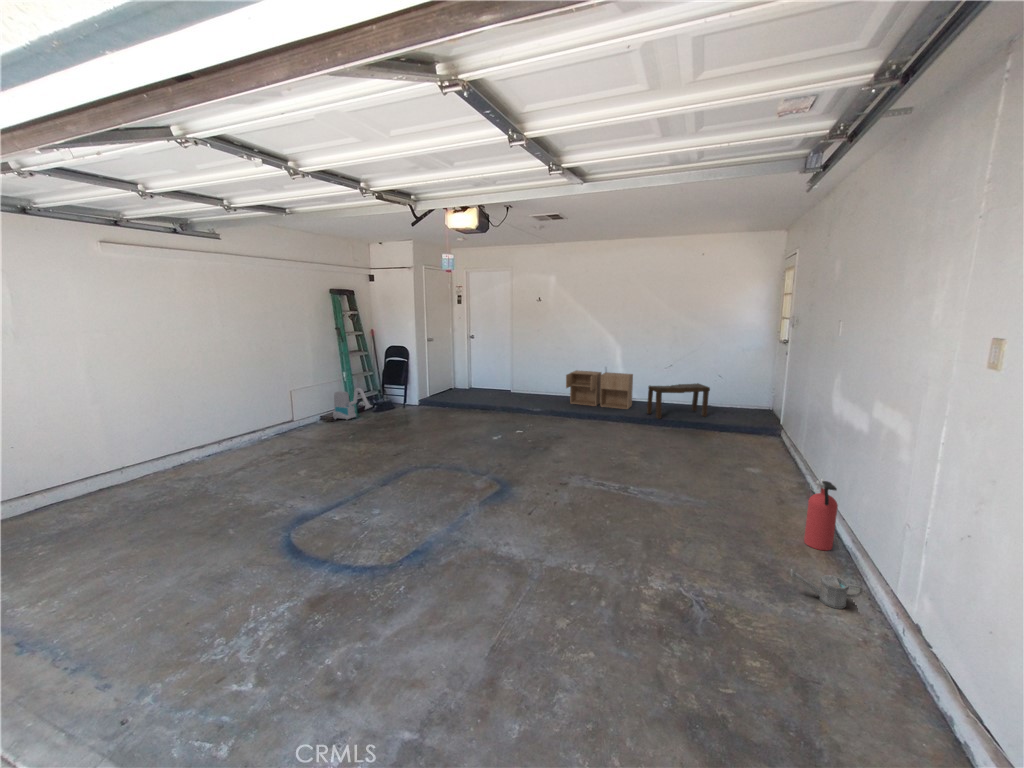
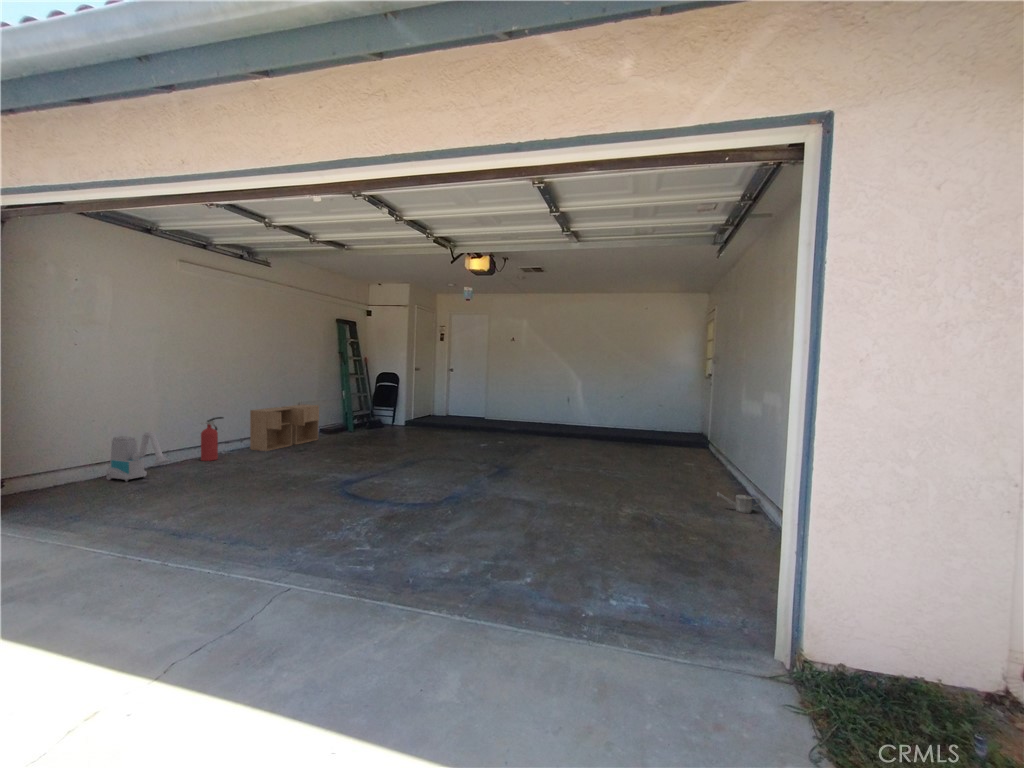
storage cabinet: present [566,370,633,409] -> present [250,404,319,451]
bench: present [647,383,710,419] -> none [602,410,652,437]
vacuum cleaner: present [333,388,372,420] -> present [106,431,170,481]
fire extinguisher: present [804,479,838,550] -> present [201,417,223,461]

